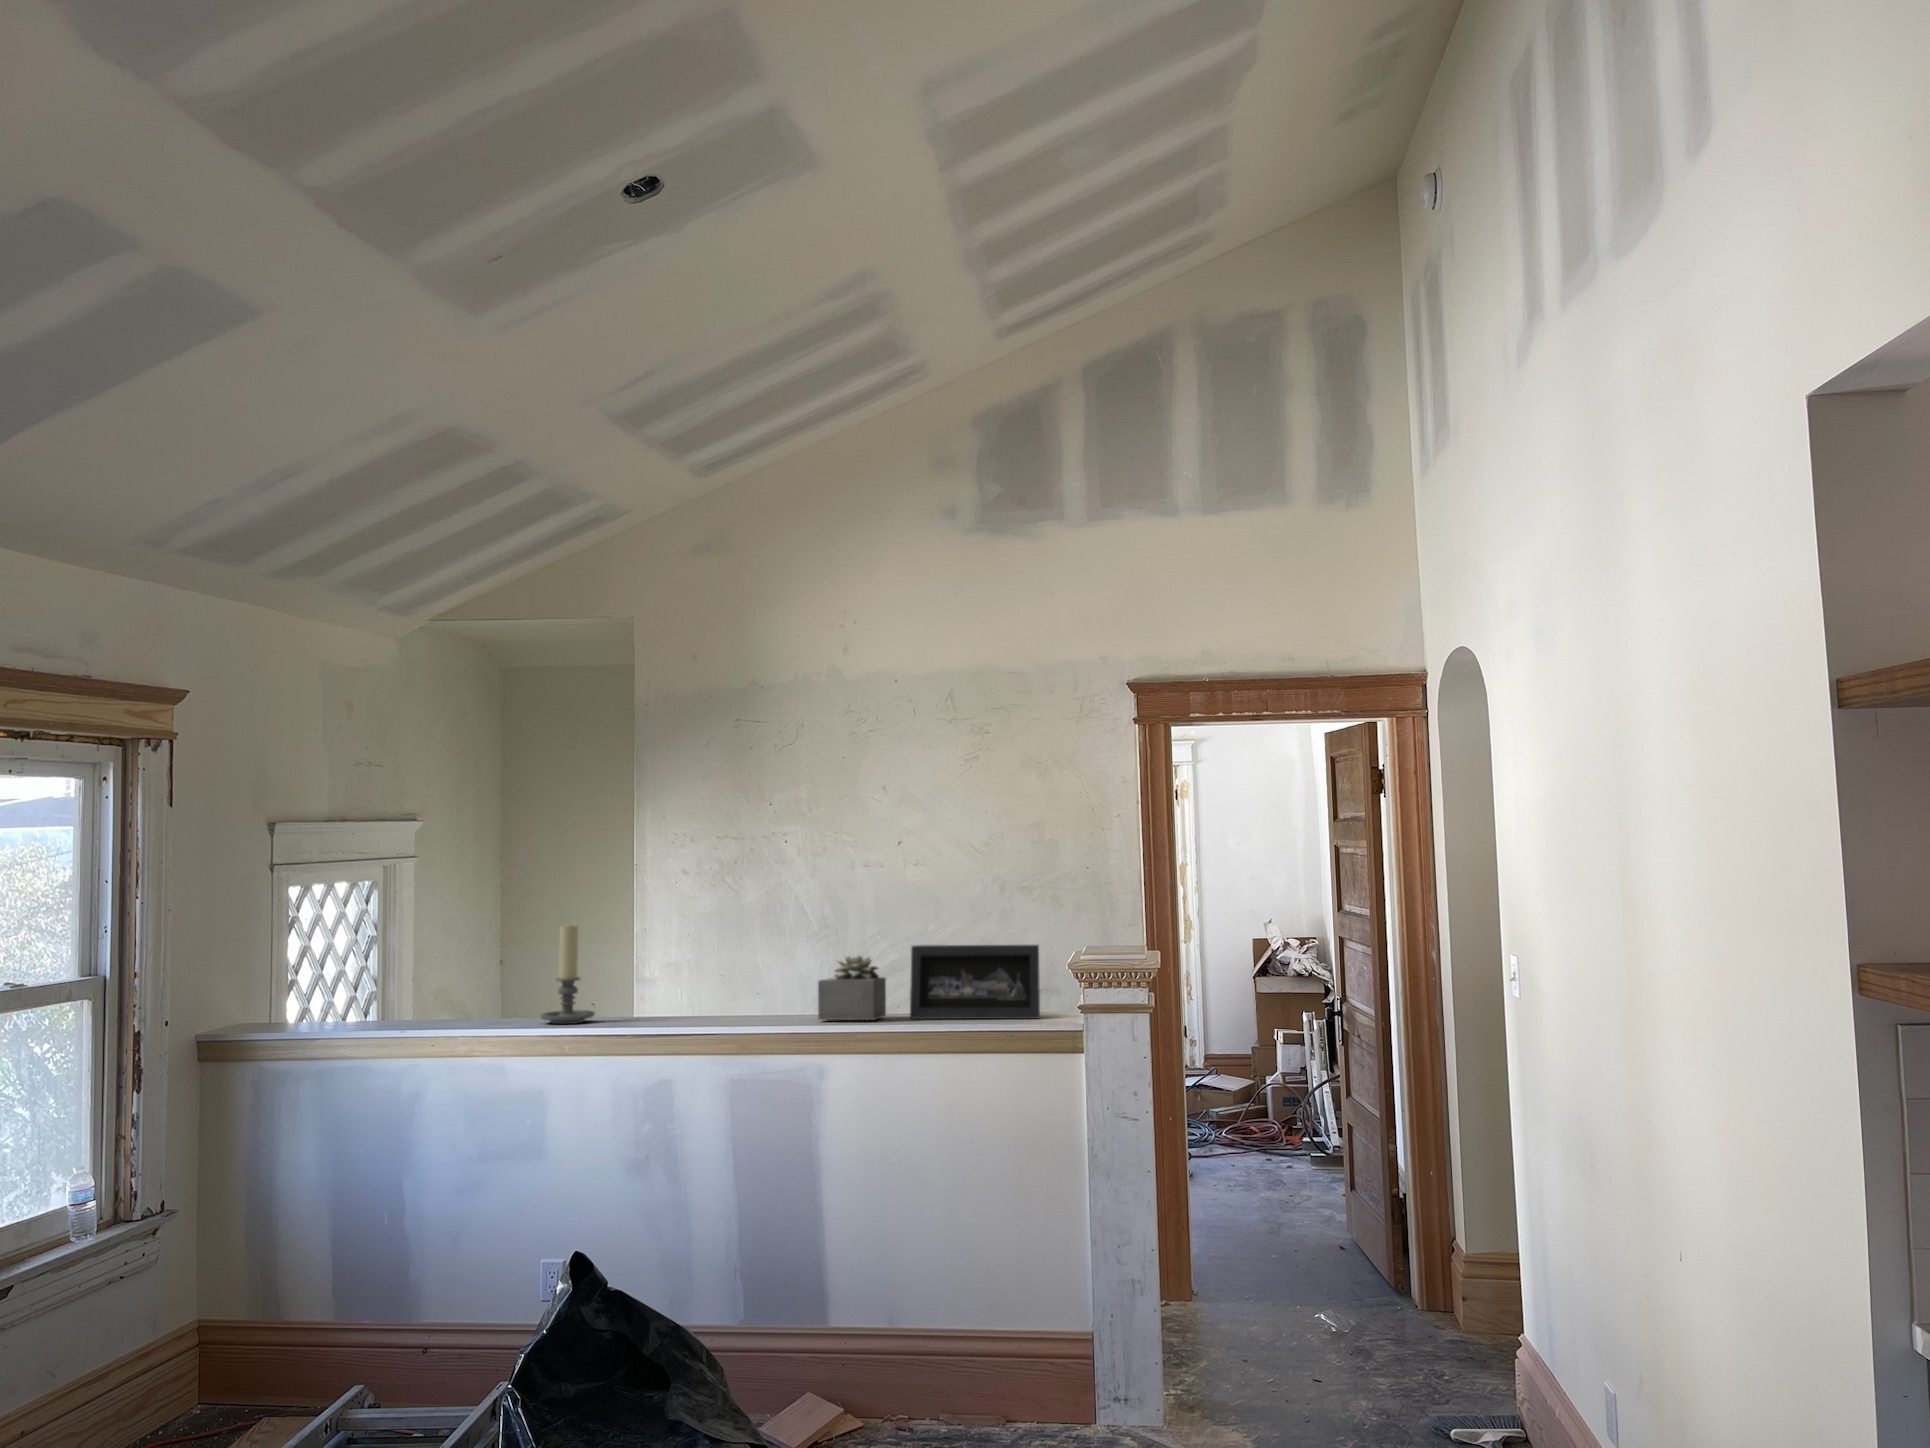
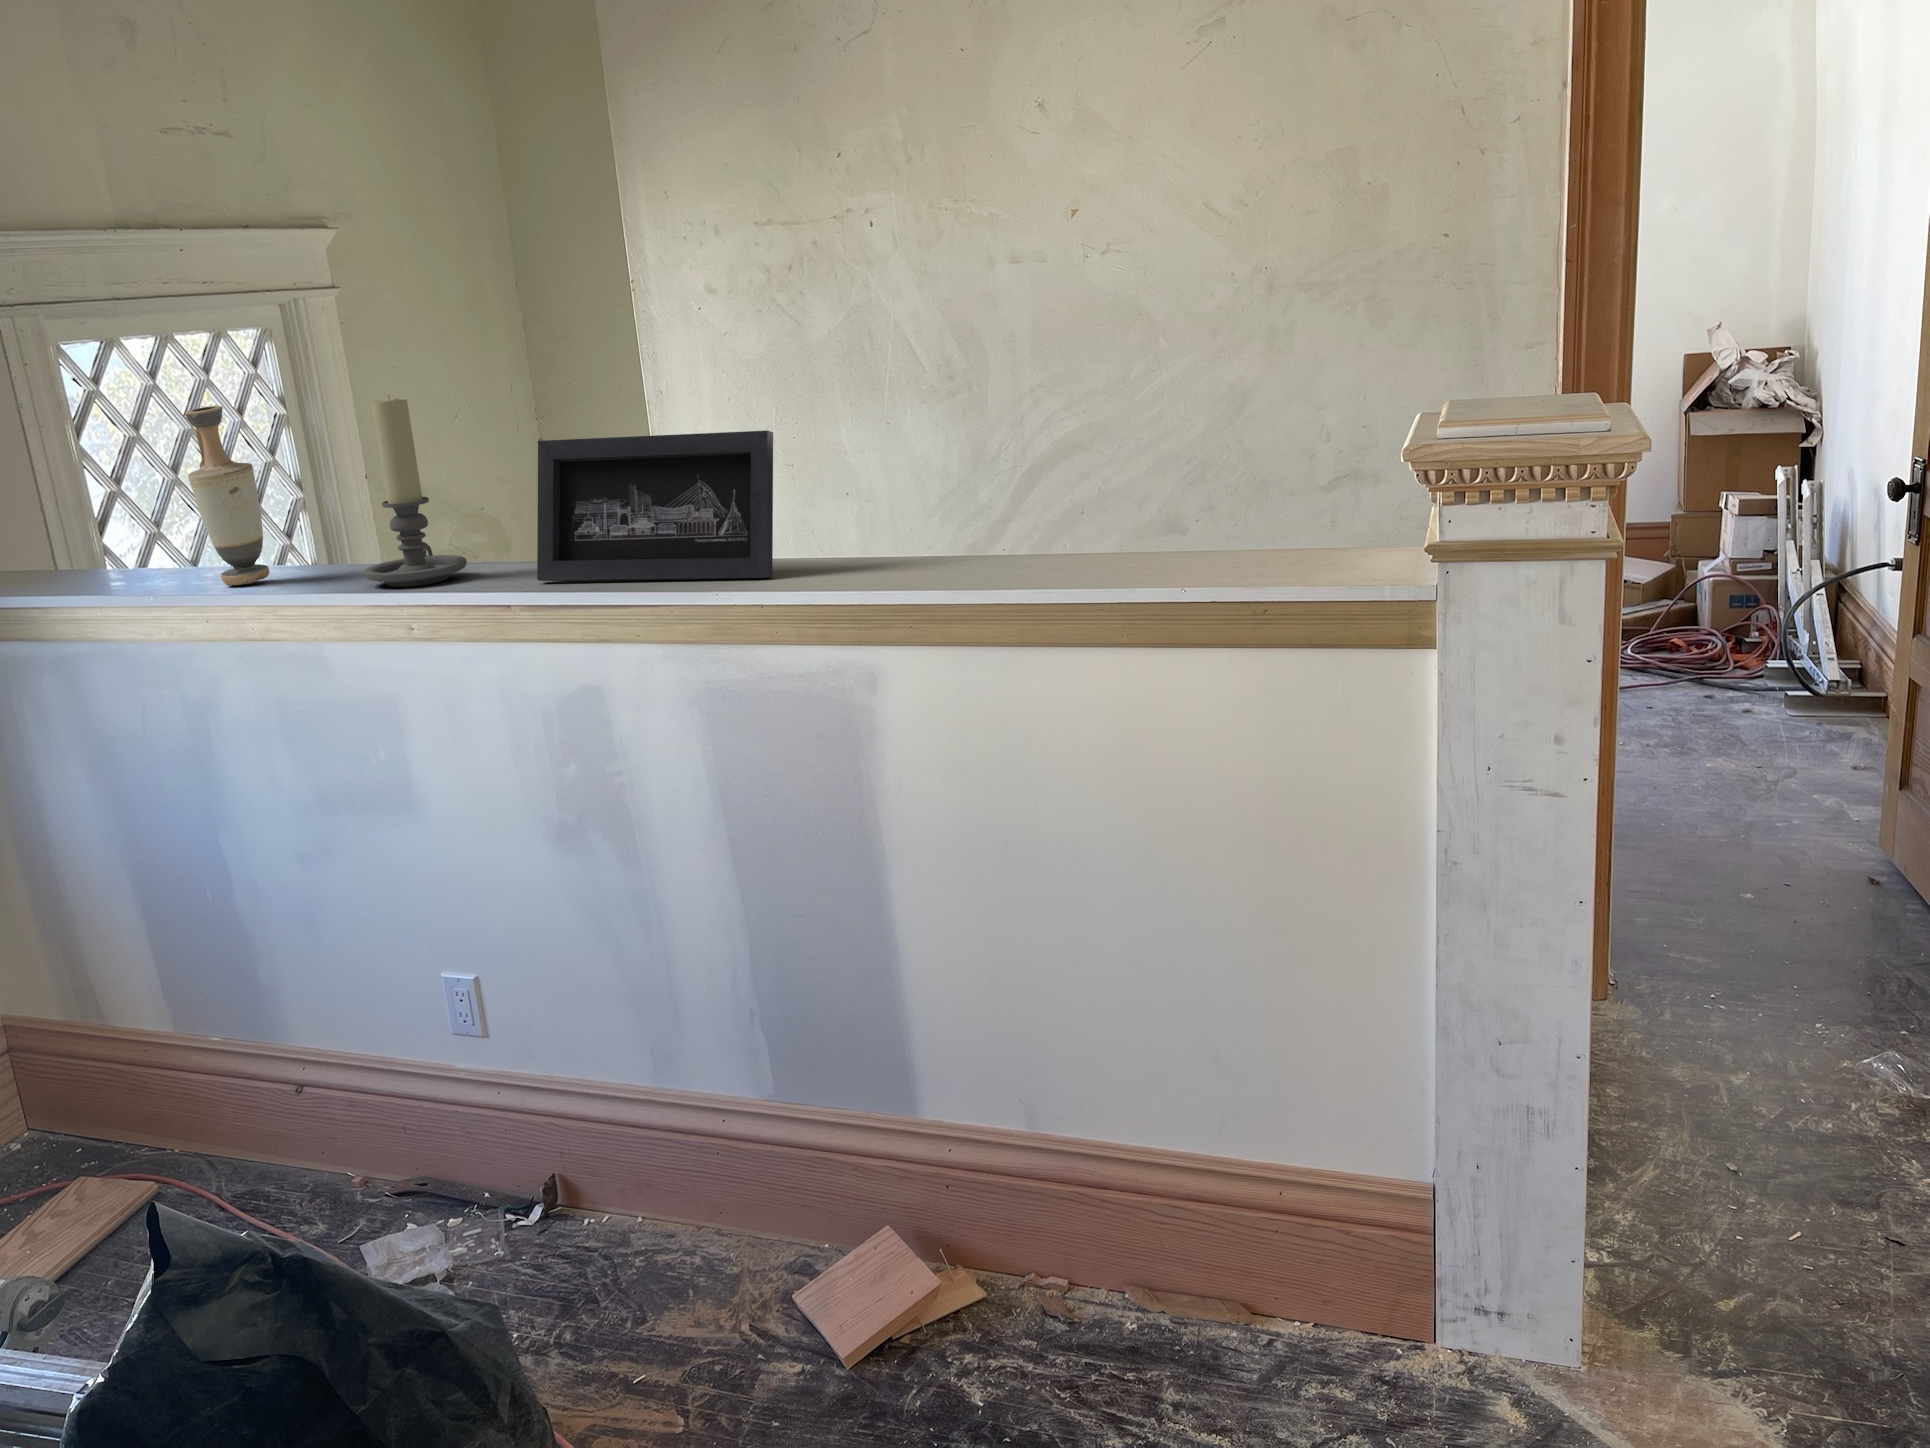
vase: none [441,924,476,1024] -> present [185,406,269,586]
picture frame: present [910,945,1040,1019] -> present [537,430,773,581]
succulent plant: present [818,955,886,1020] -> none [855,434,1006,575]

